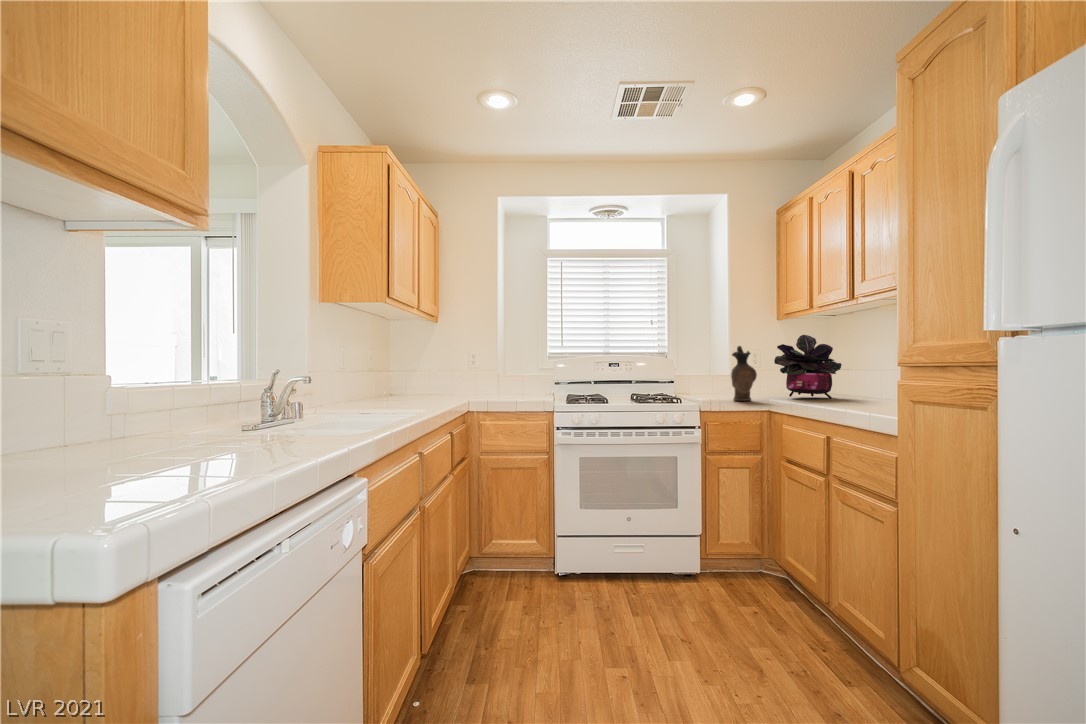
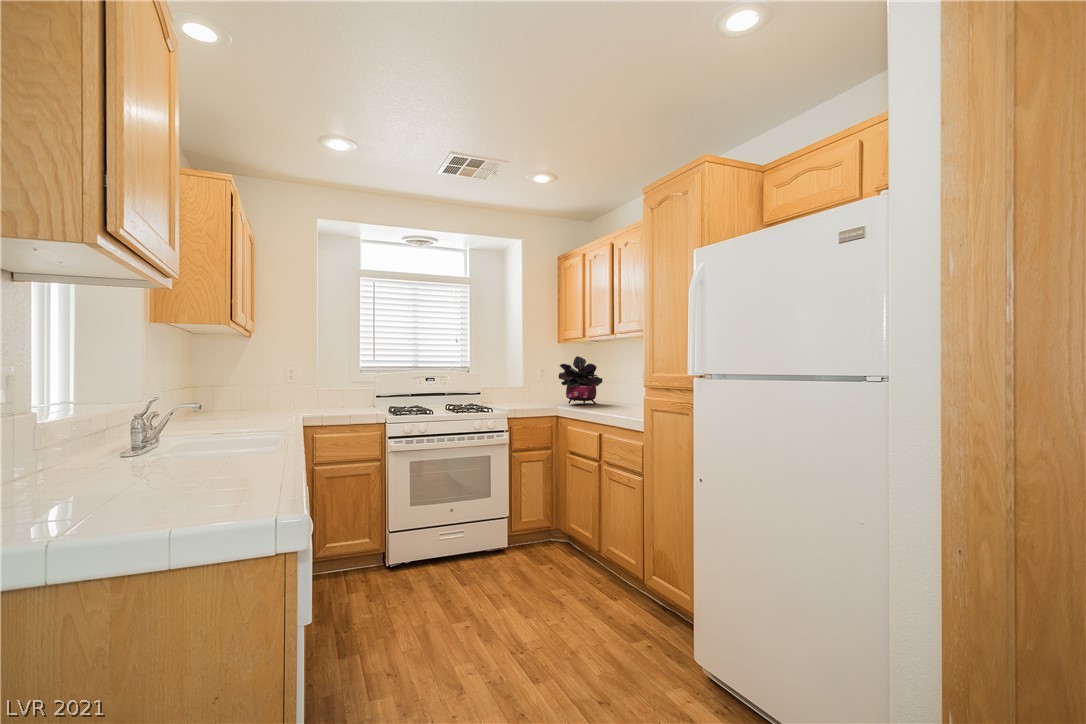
ceramic pitcher: present [731,346,757,401] -> none [529,365,548,408]

